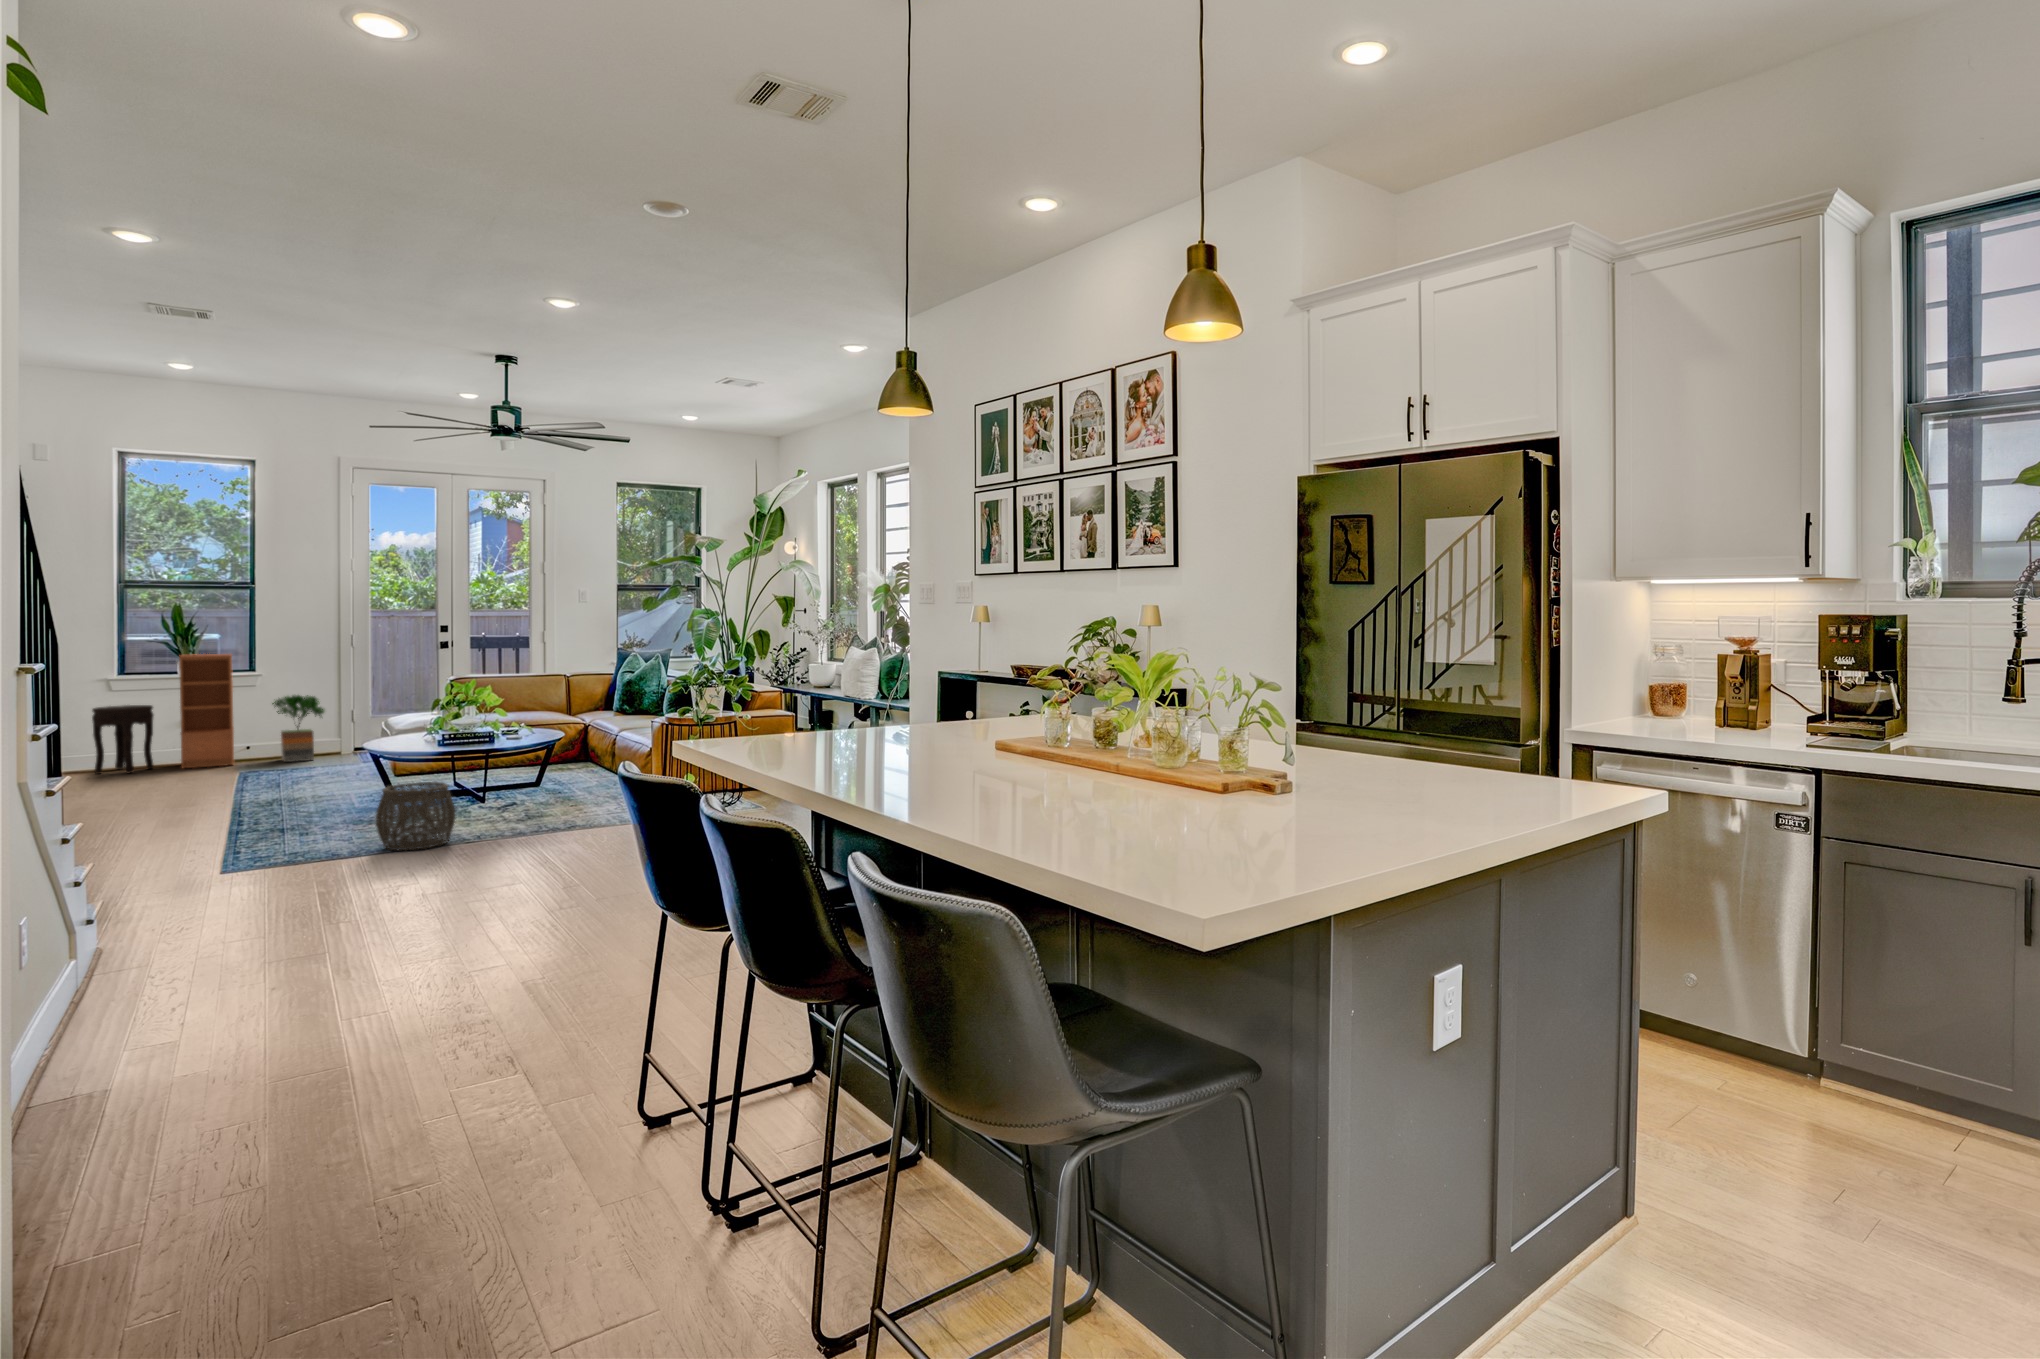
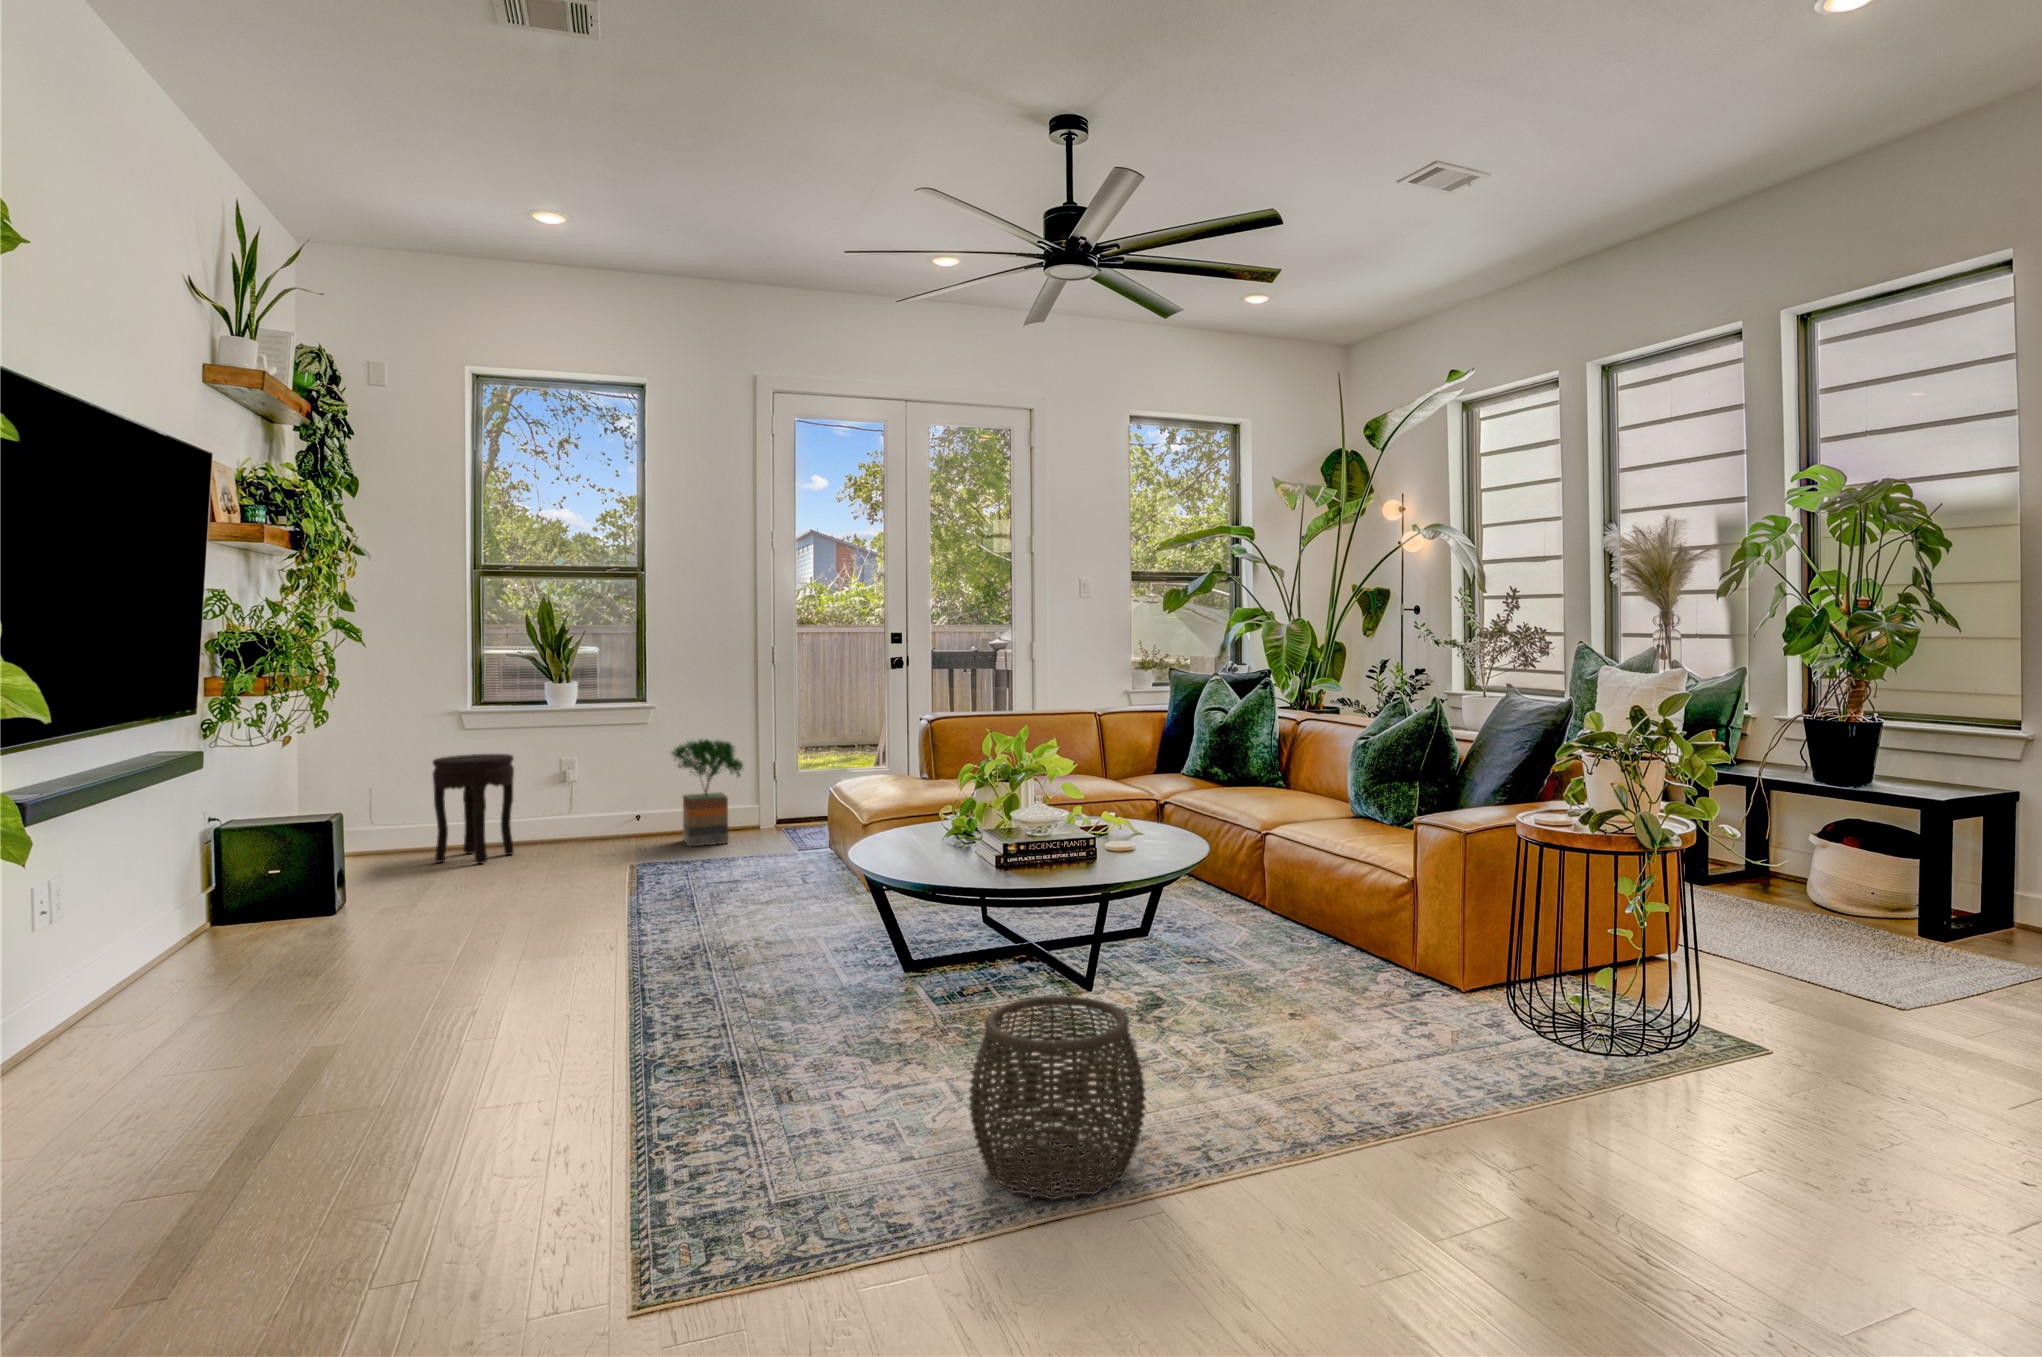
bookcase: present [179,654,234,768] -> none [548,675,620,856]

